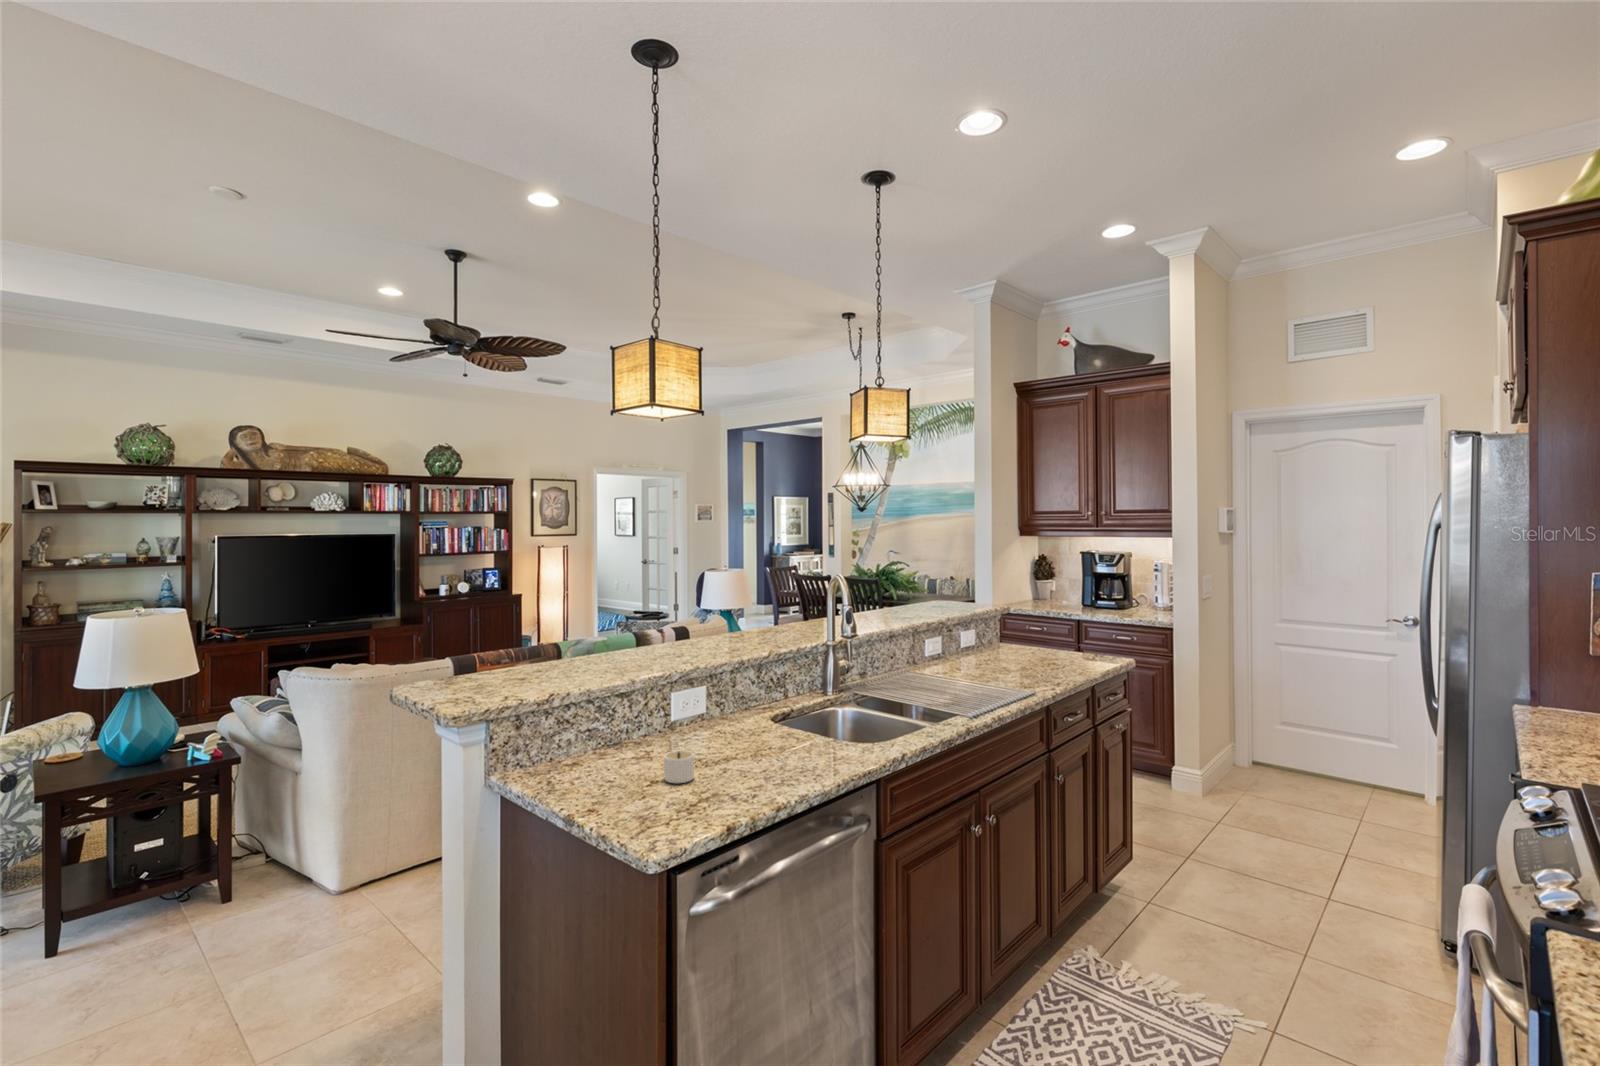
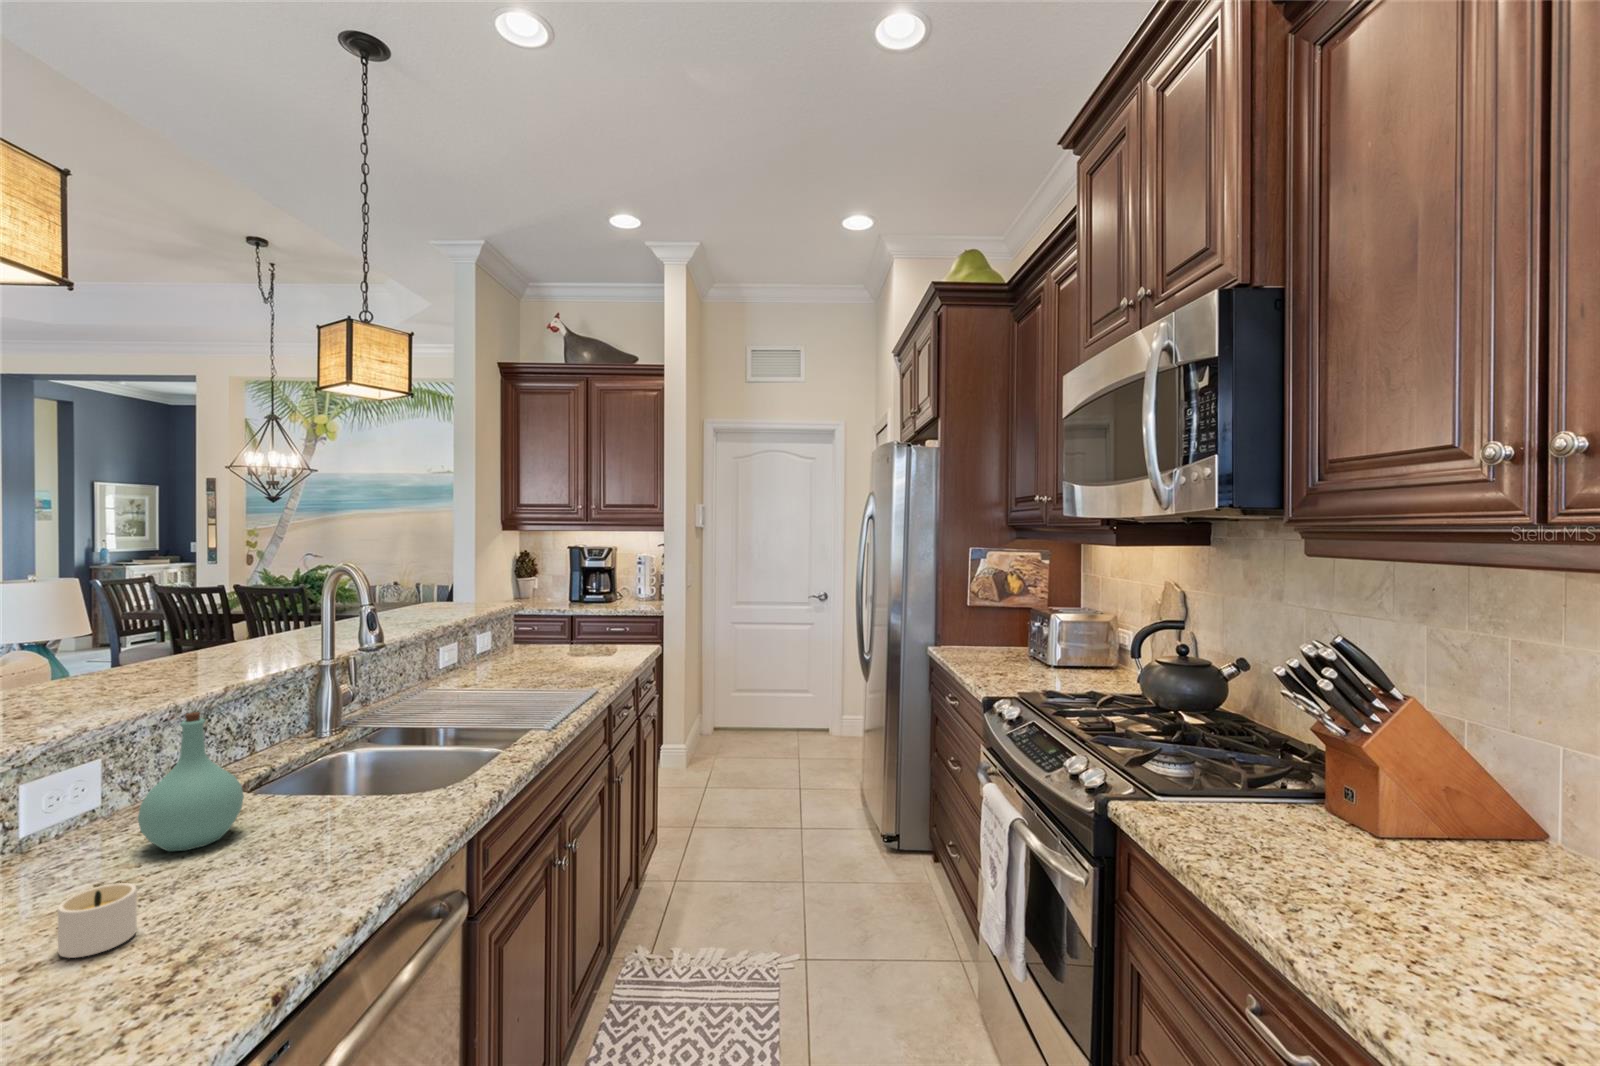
bottle: none [711,665,759,746] -> present [138,712,244,851]

